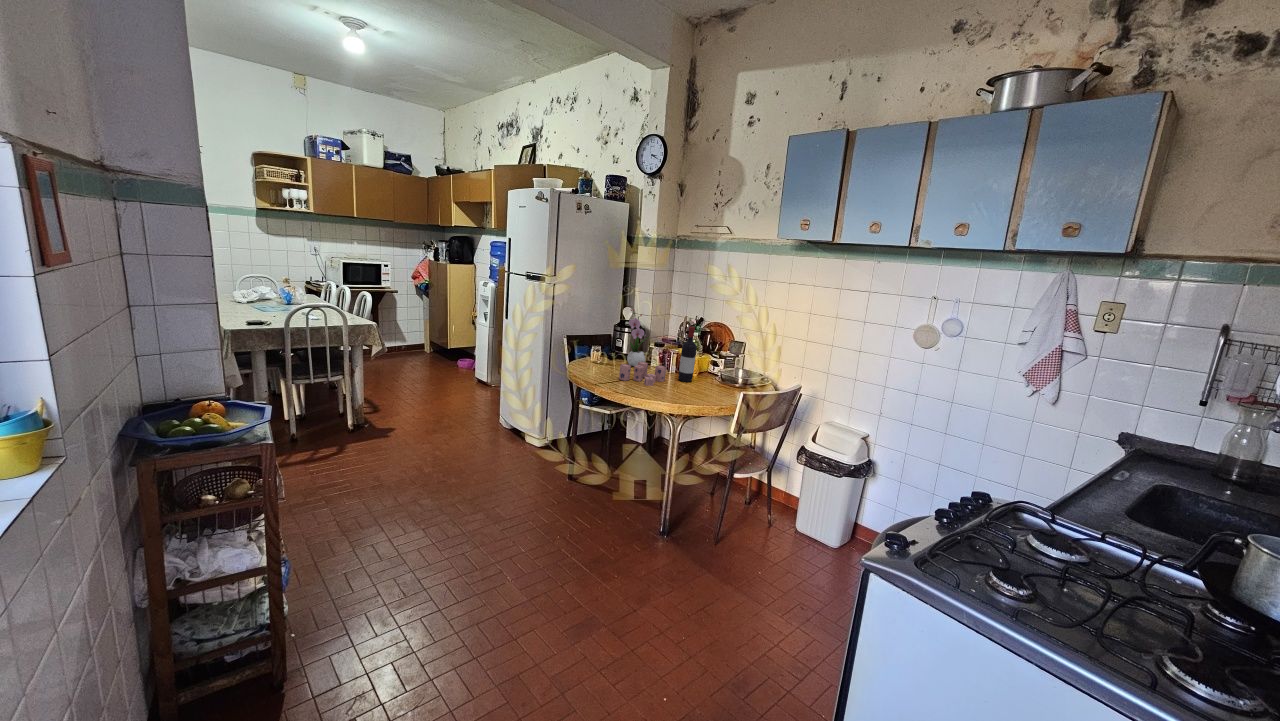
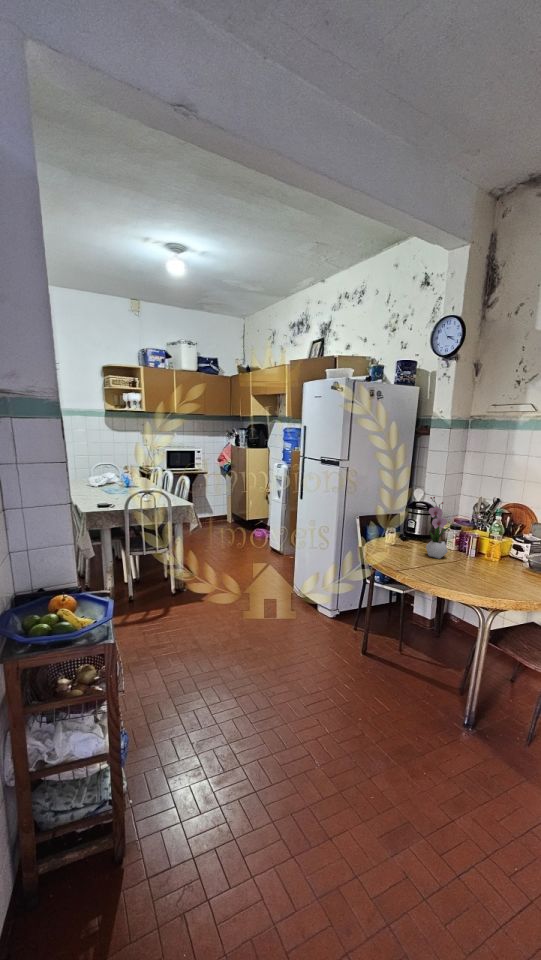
wine bottle: present [678,327,697,382] -> none [494,520,518,584]
candle: present [619,362,666,386] -> none [422,556,479,588]

